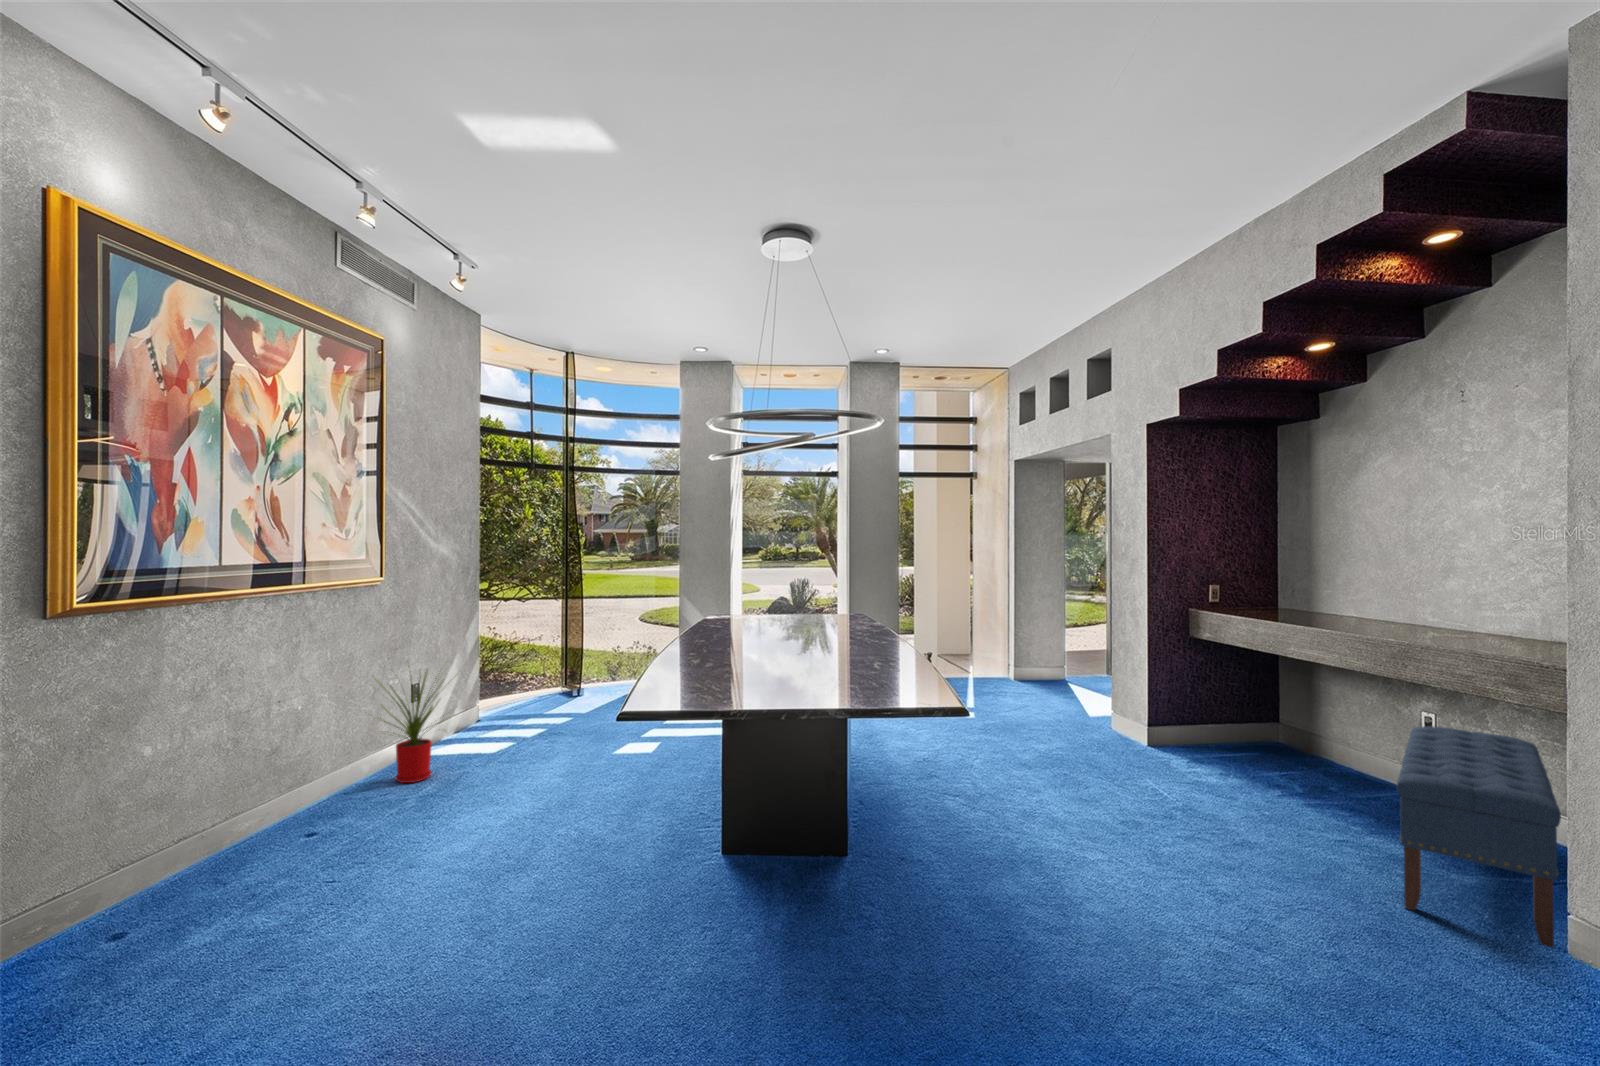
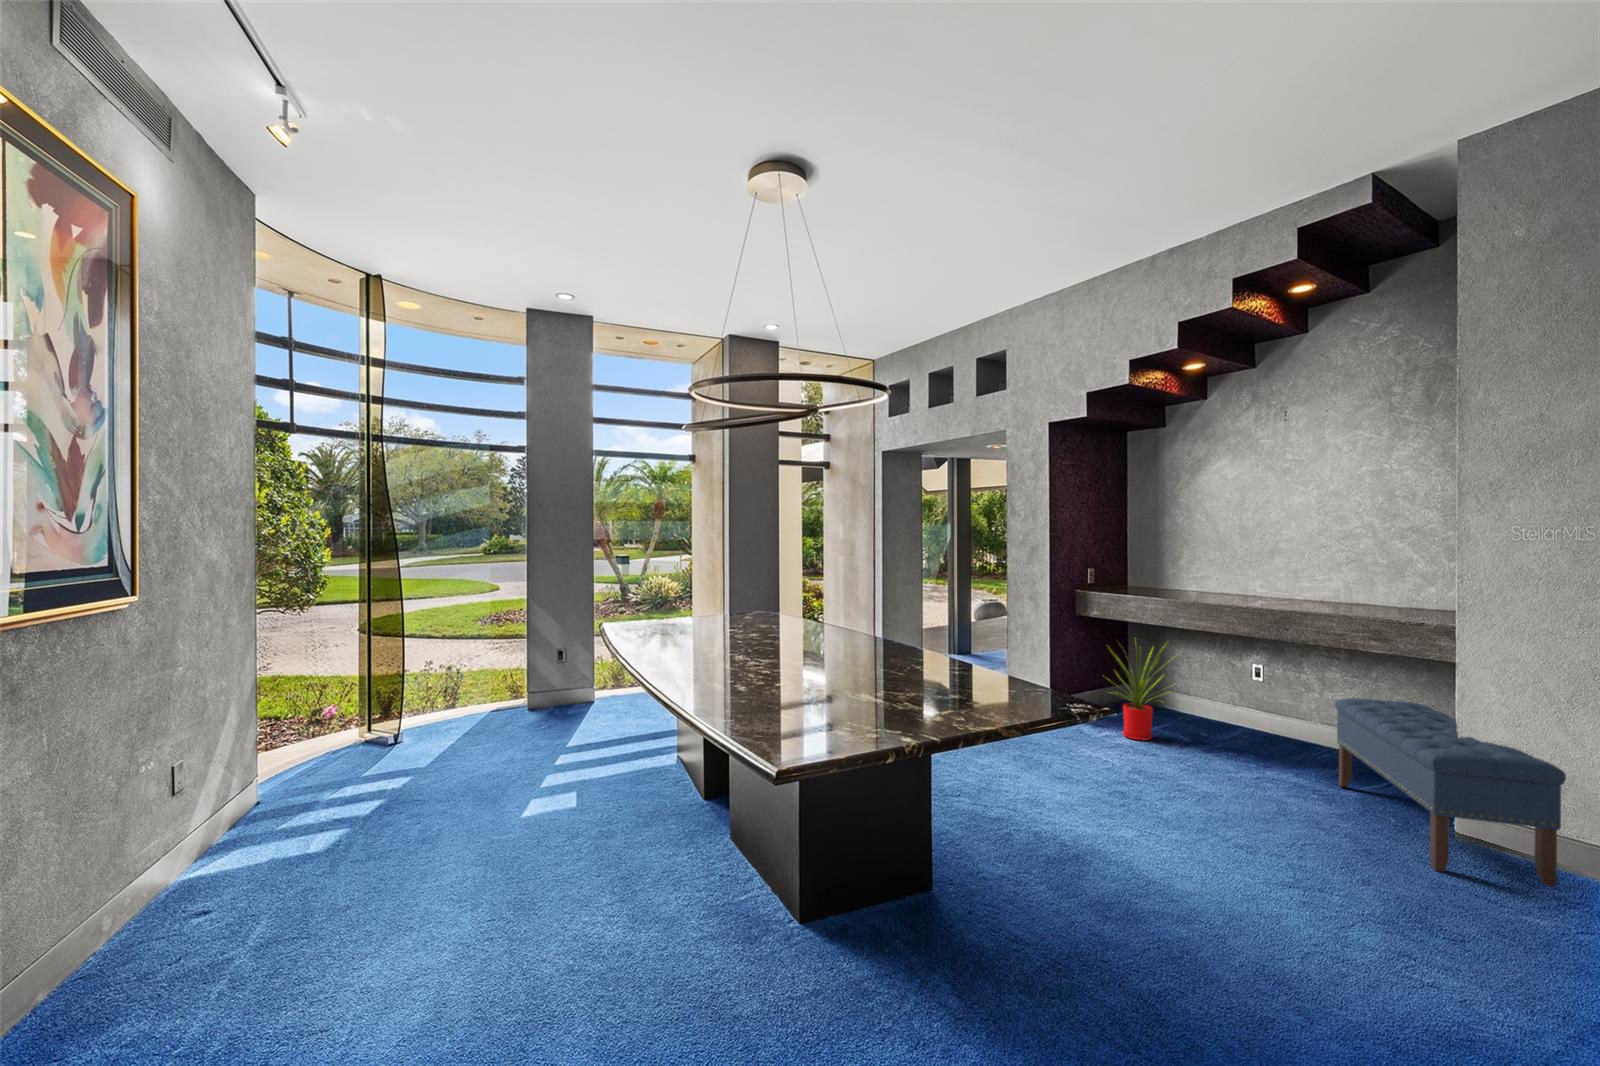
house plant: present [384,666,451,783] -> present [1108,649,1159,740]

